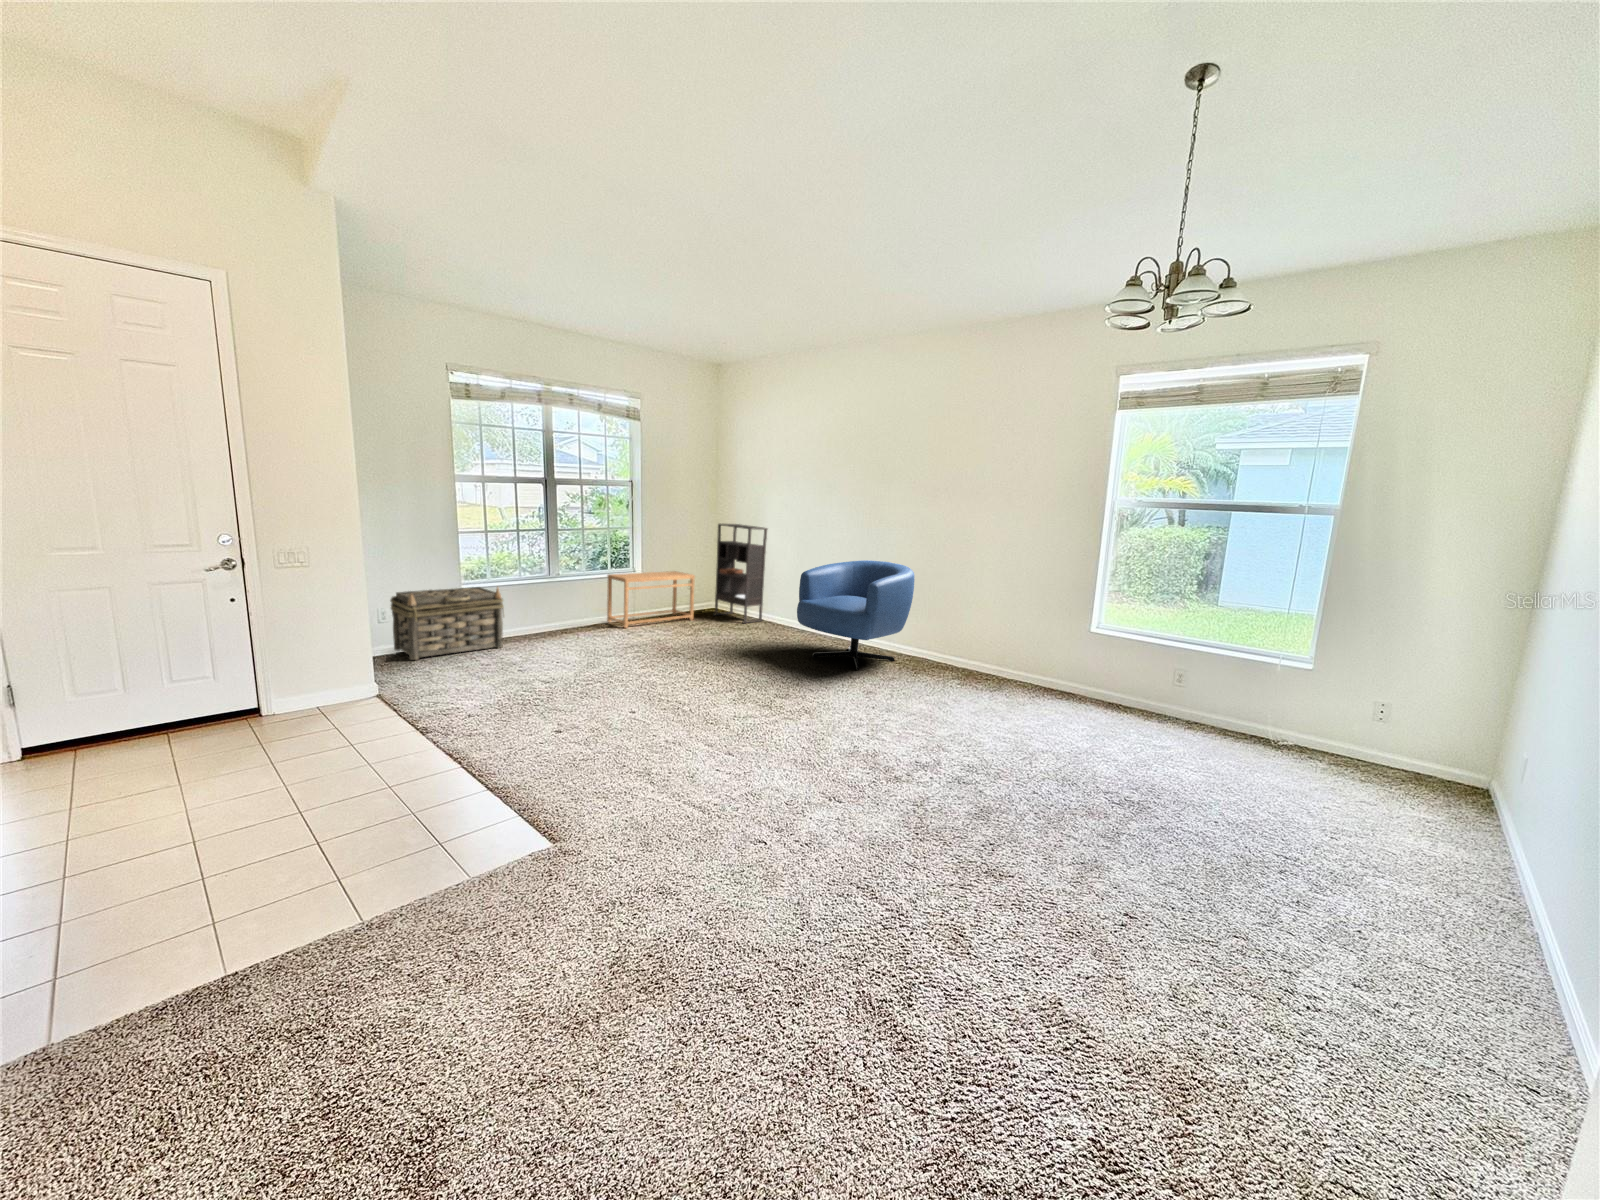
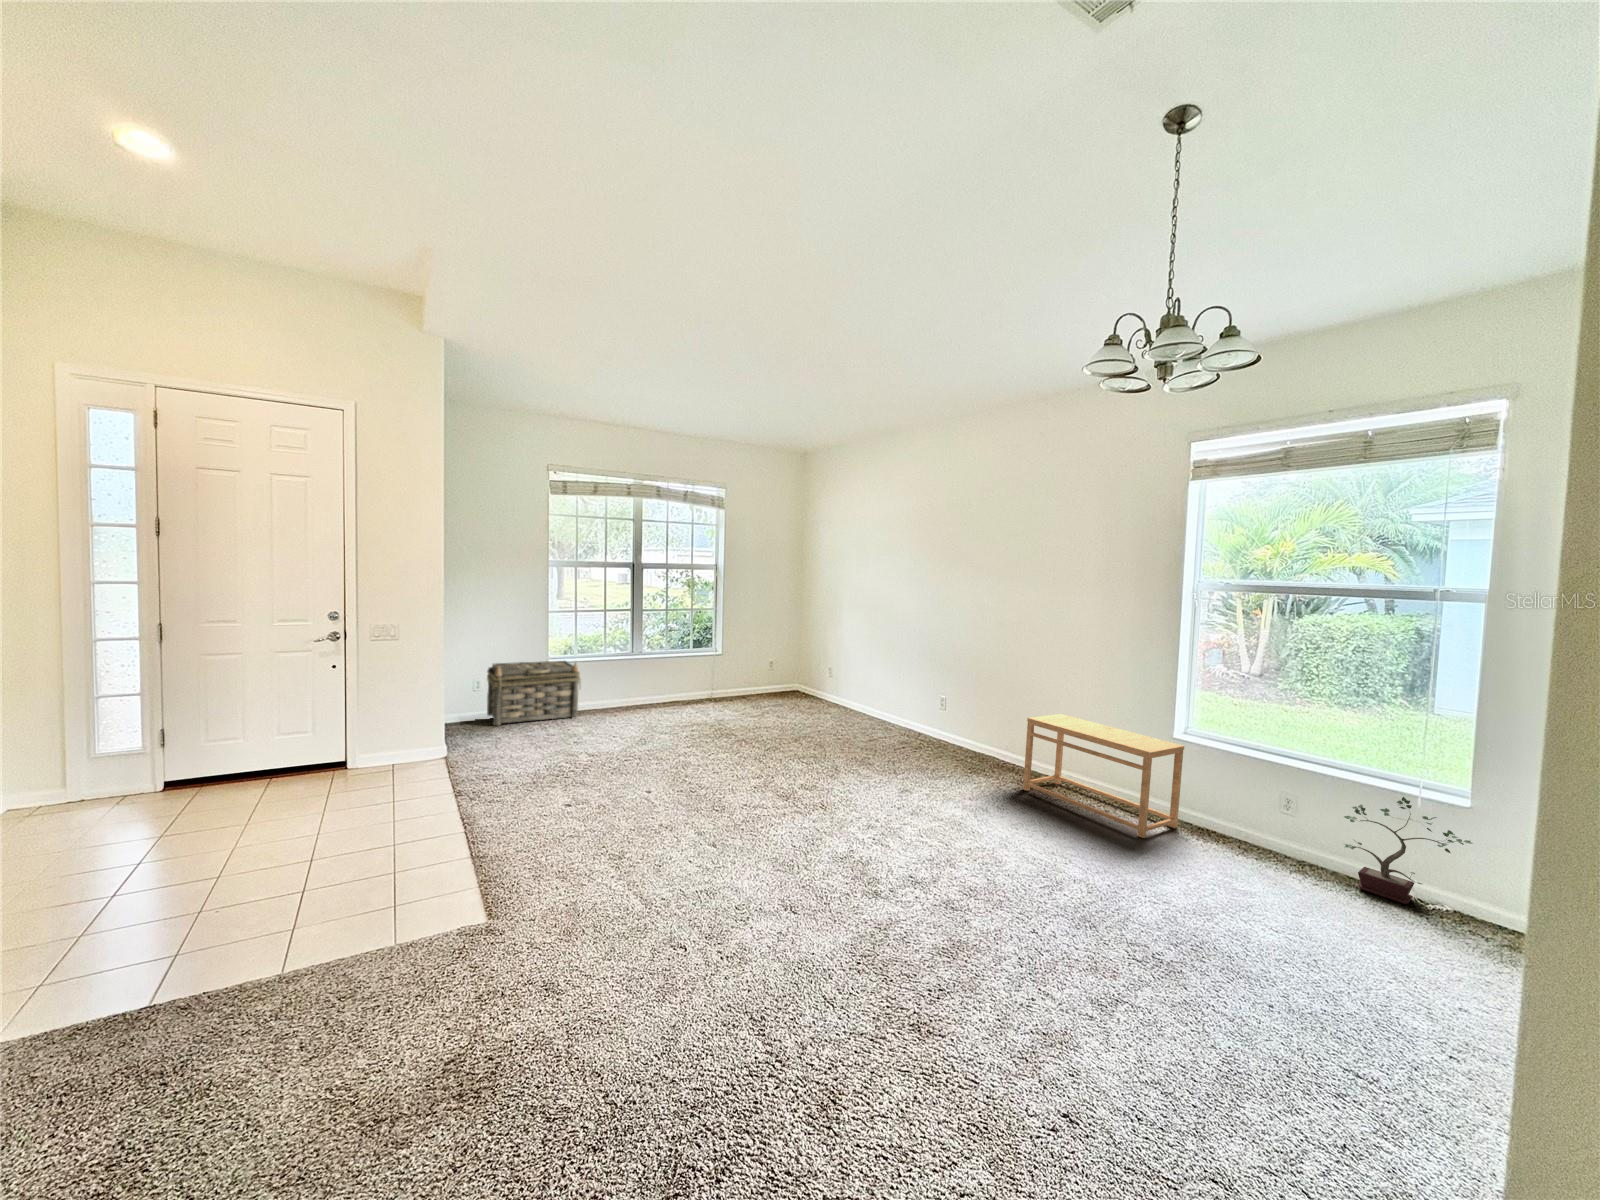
bookshelf: present [714,523,767,623] -> none [791,603,843,705]
armchair: present [797,560,914,670] -> none [850,644,975,763]
side table: present [607,571,695,628] -> present [1023,714,1184,838]
potted plant: none [1221,665,1315,743] -> present [1344,797,1472,904]

